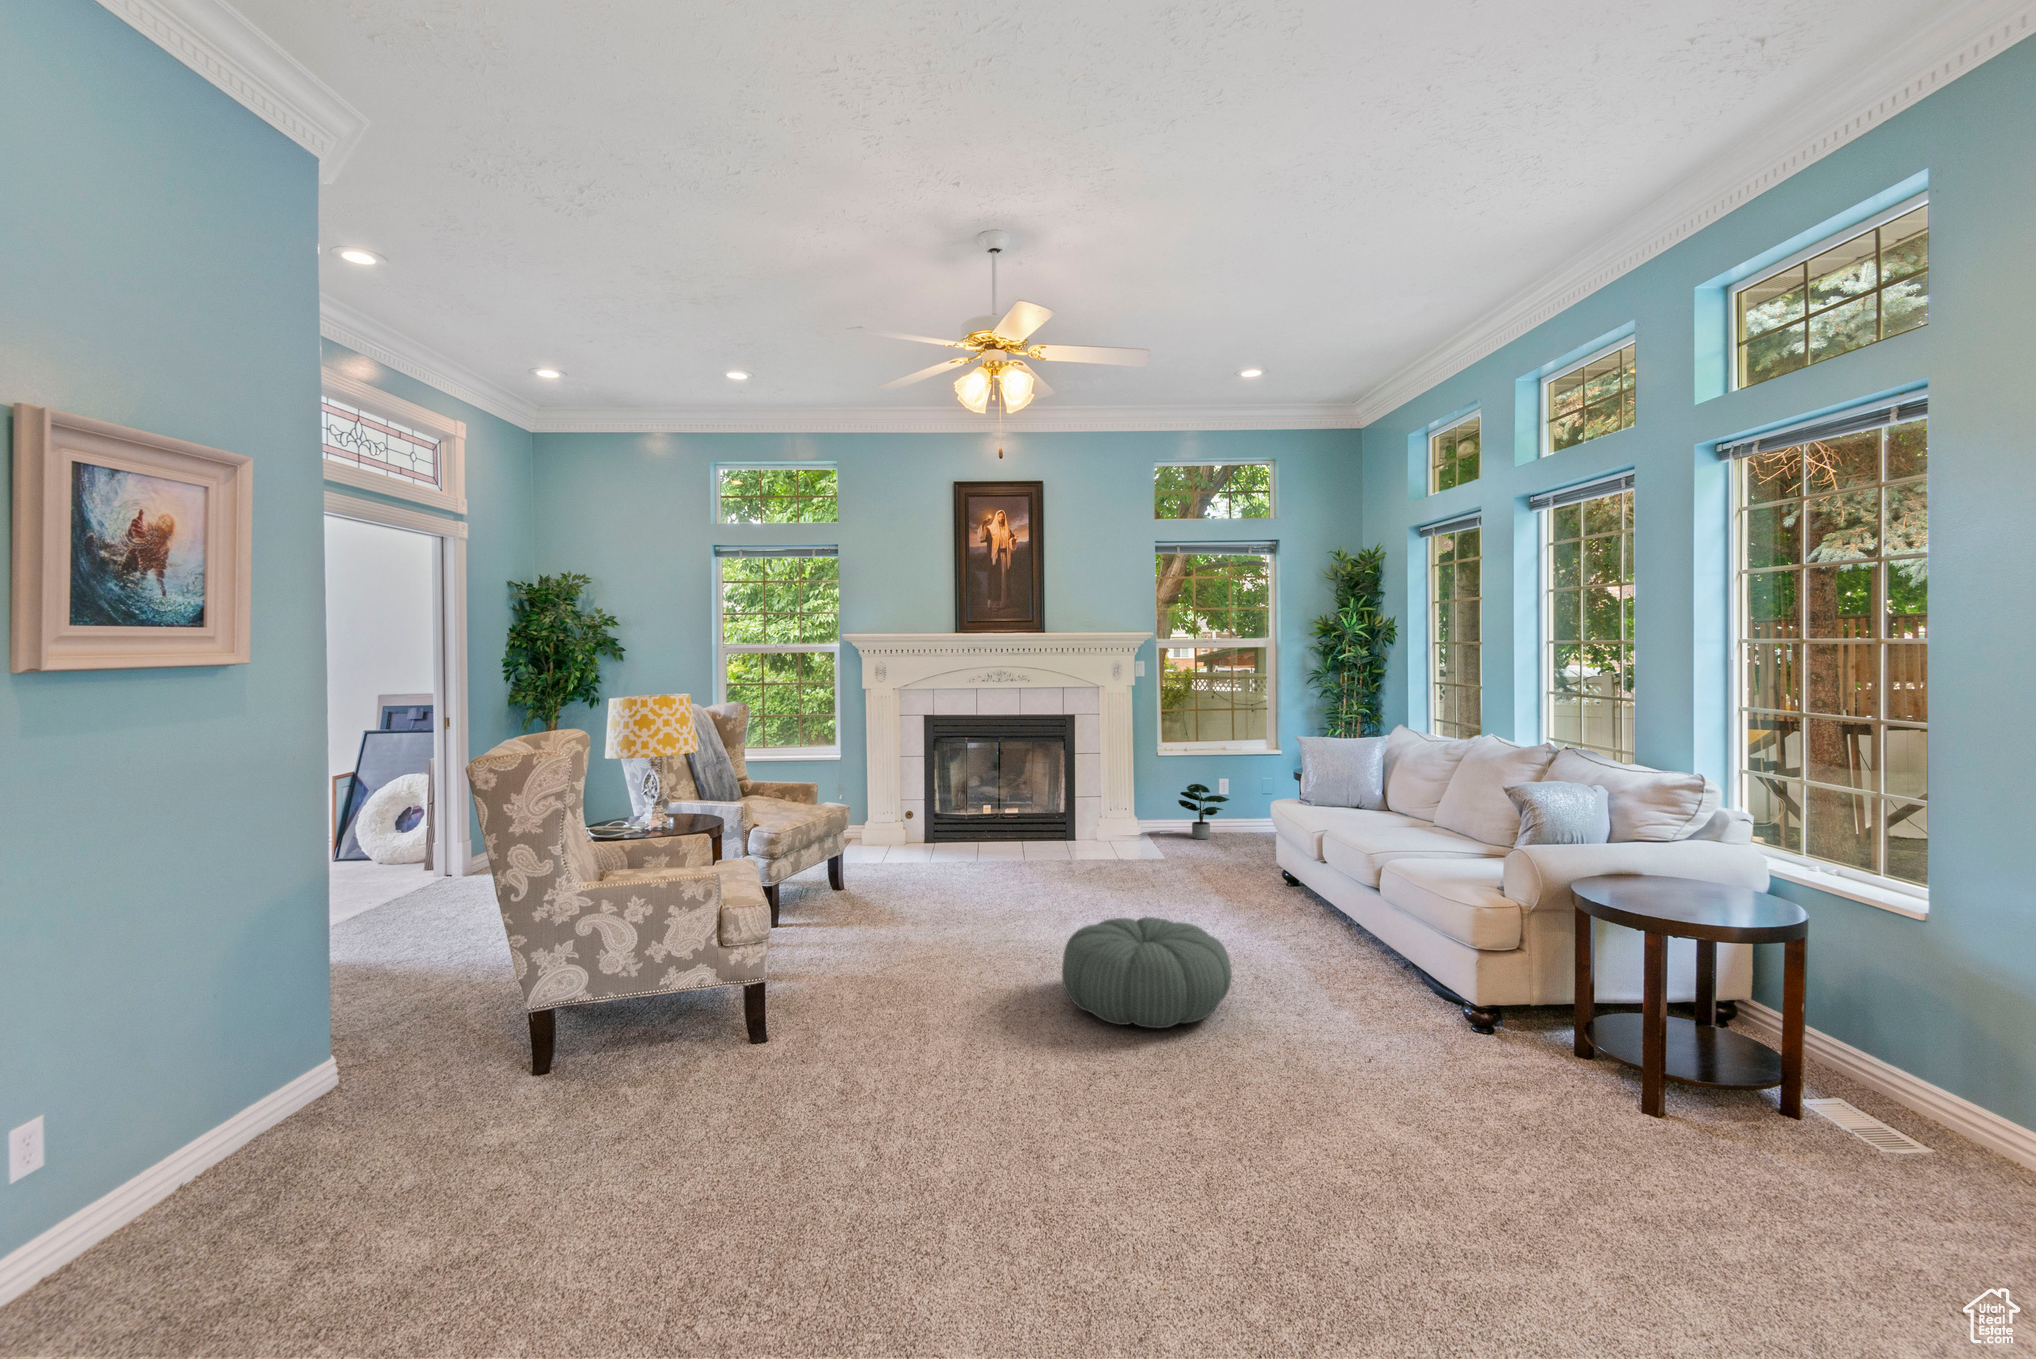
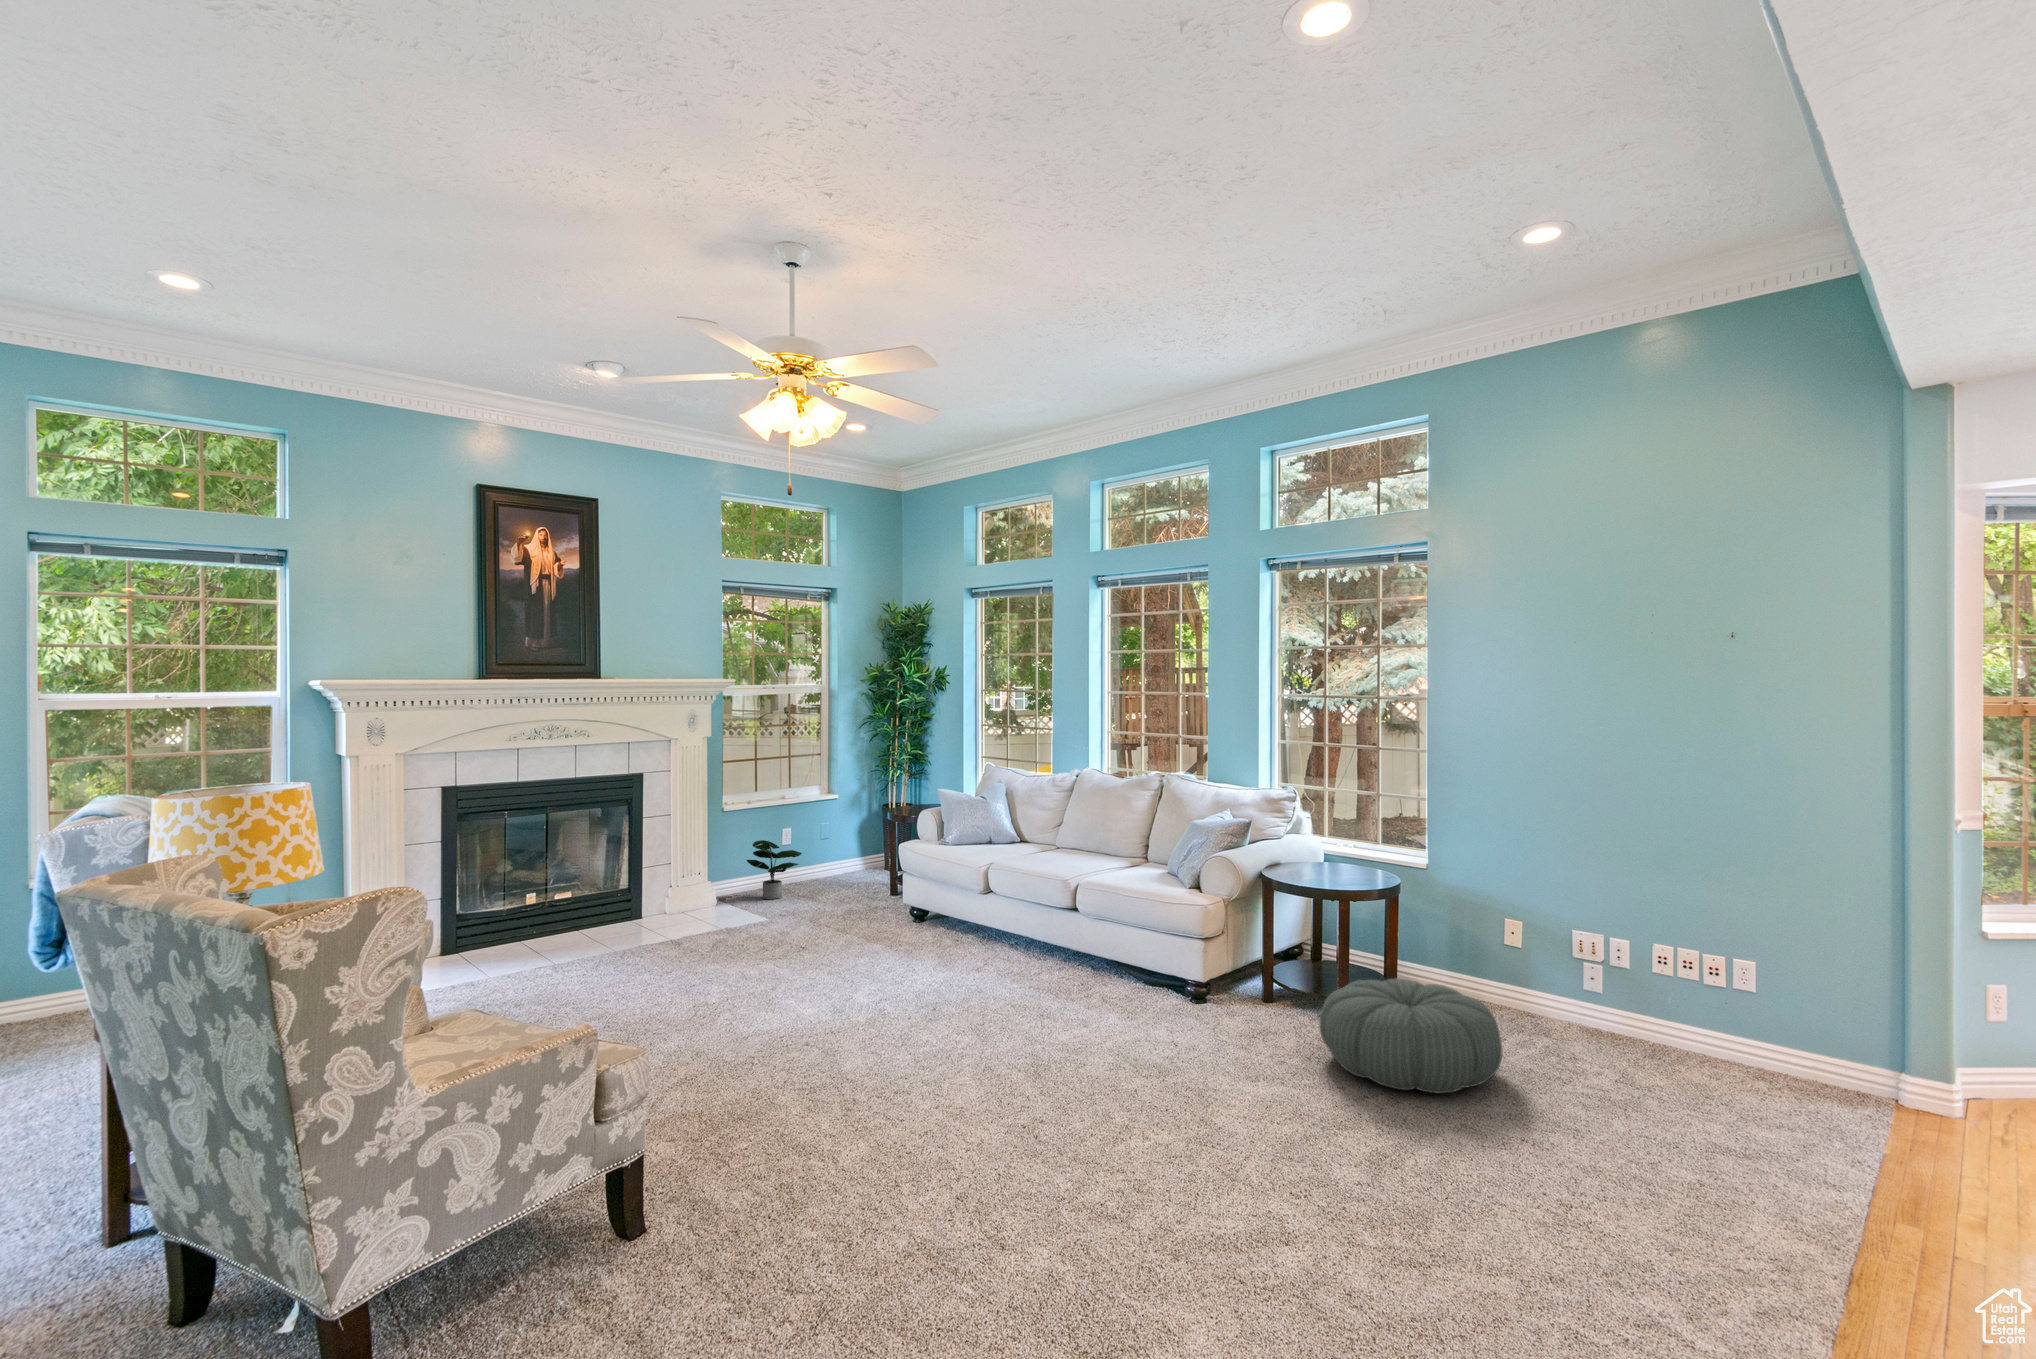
pouf: present [1062,917,1232,1028] -> present [1319,978,1502,1093]

